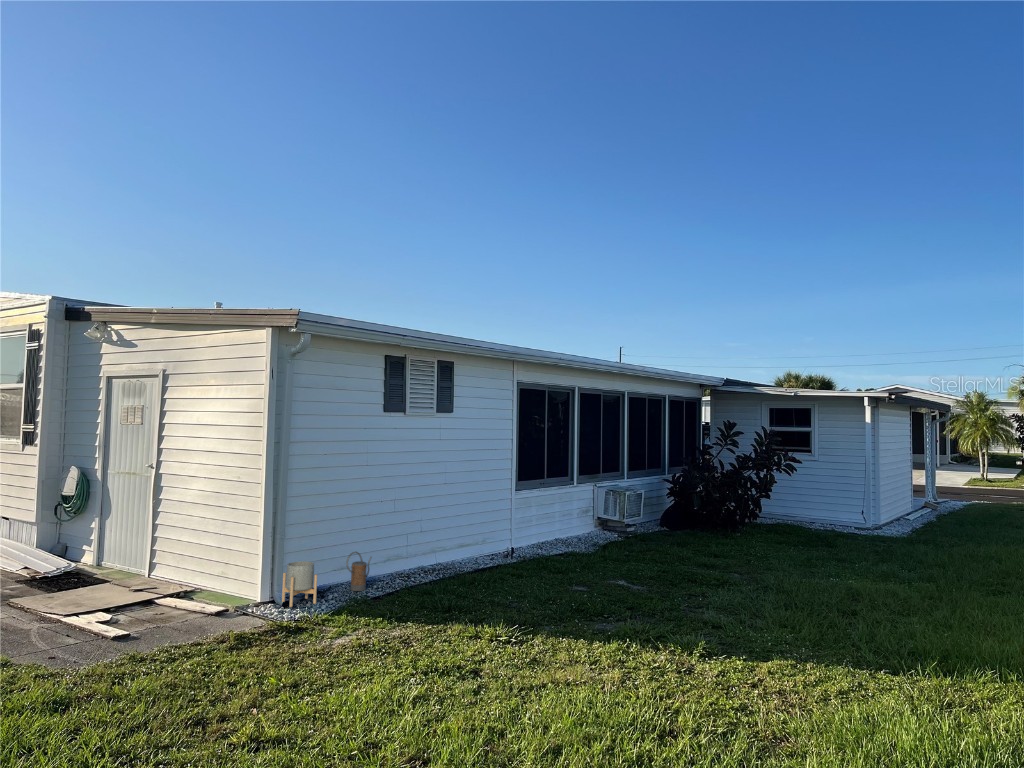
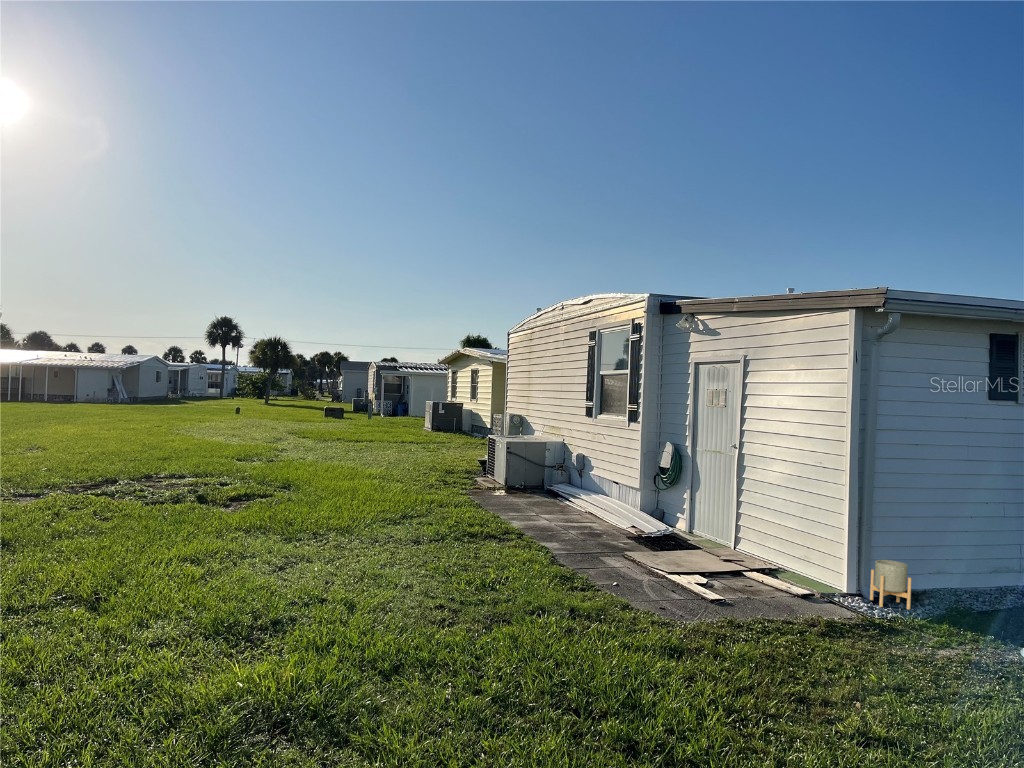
watering can: present [346,552,372,591] -> none [946,560,981,607]

